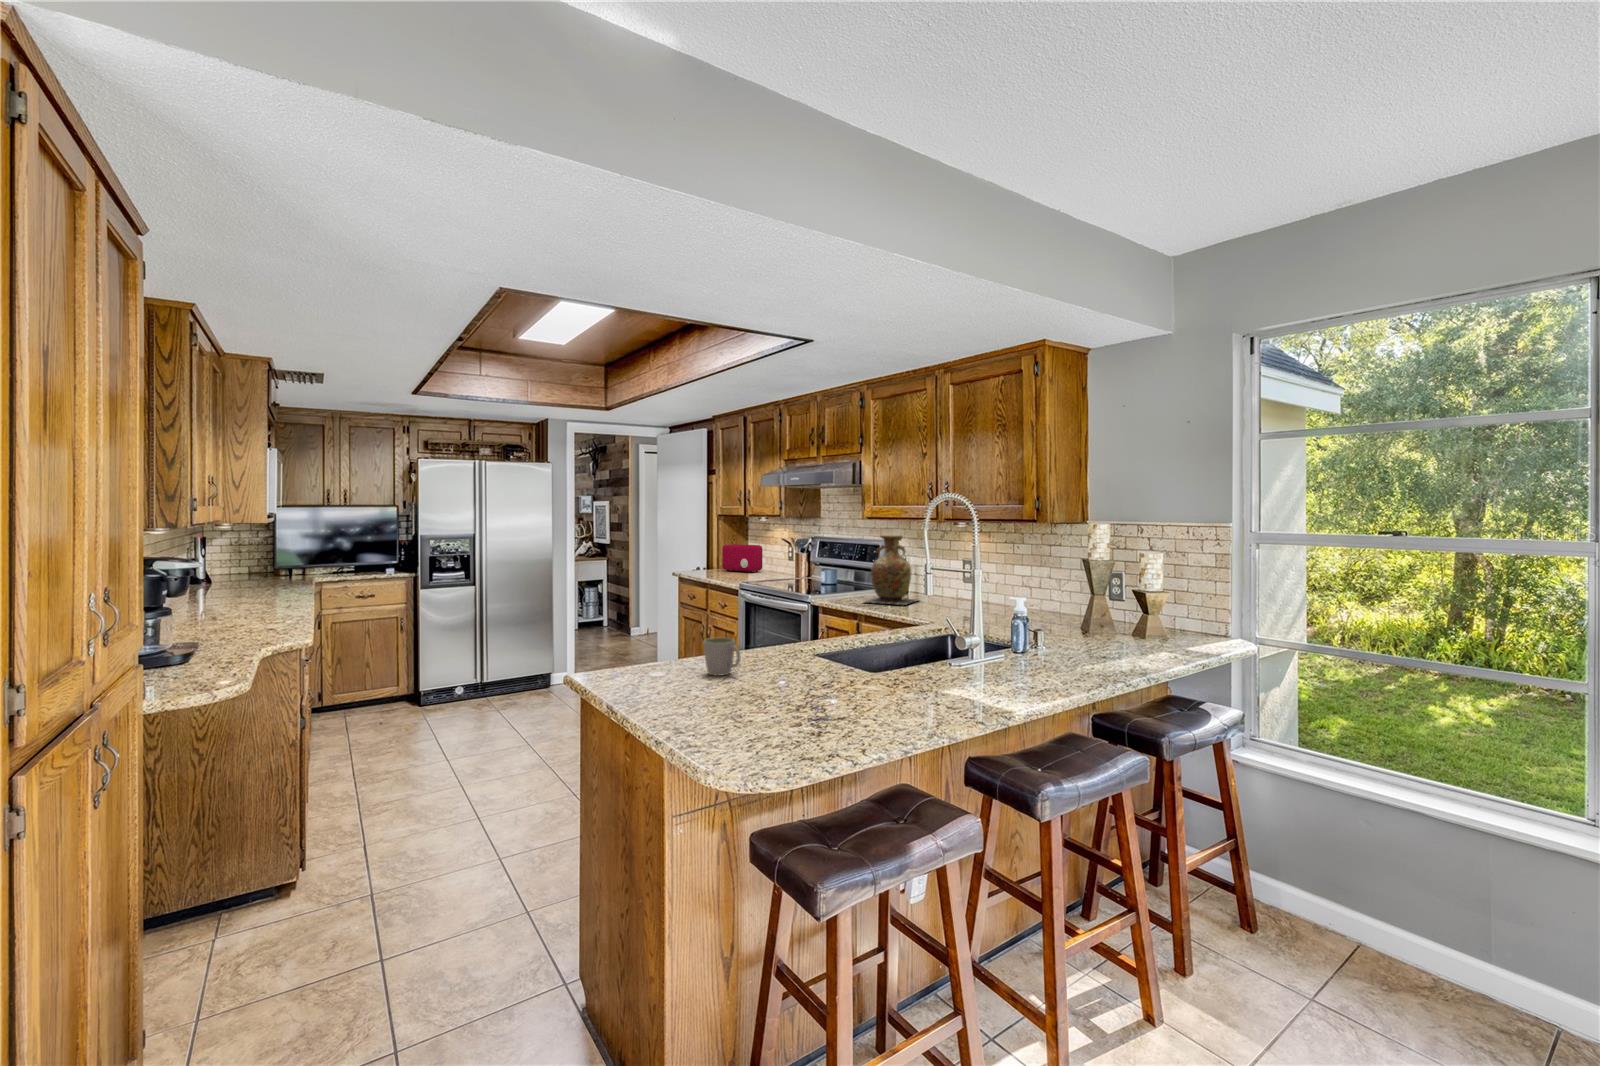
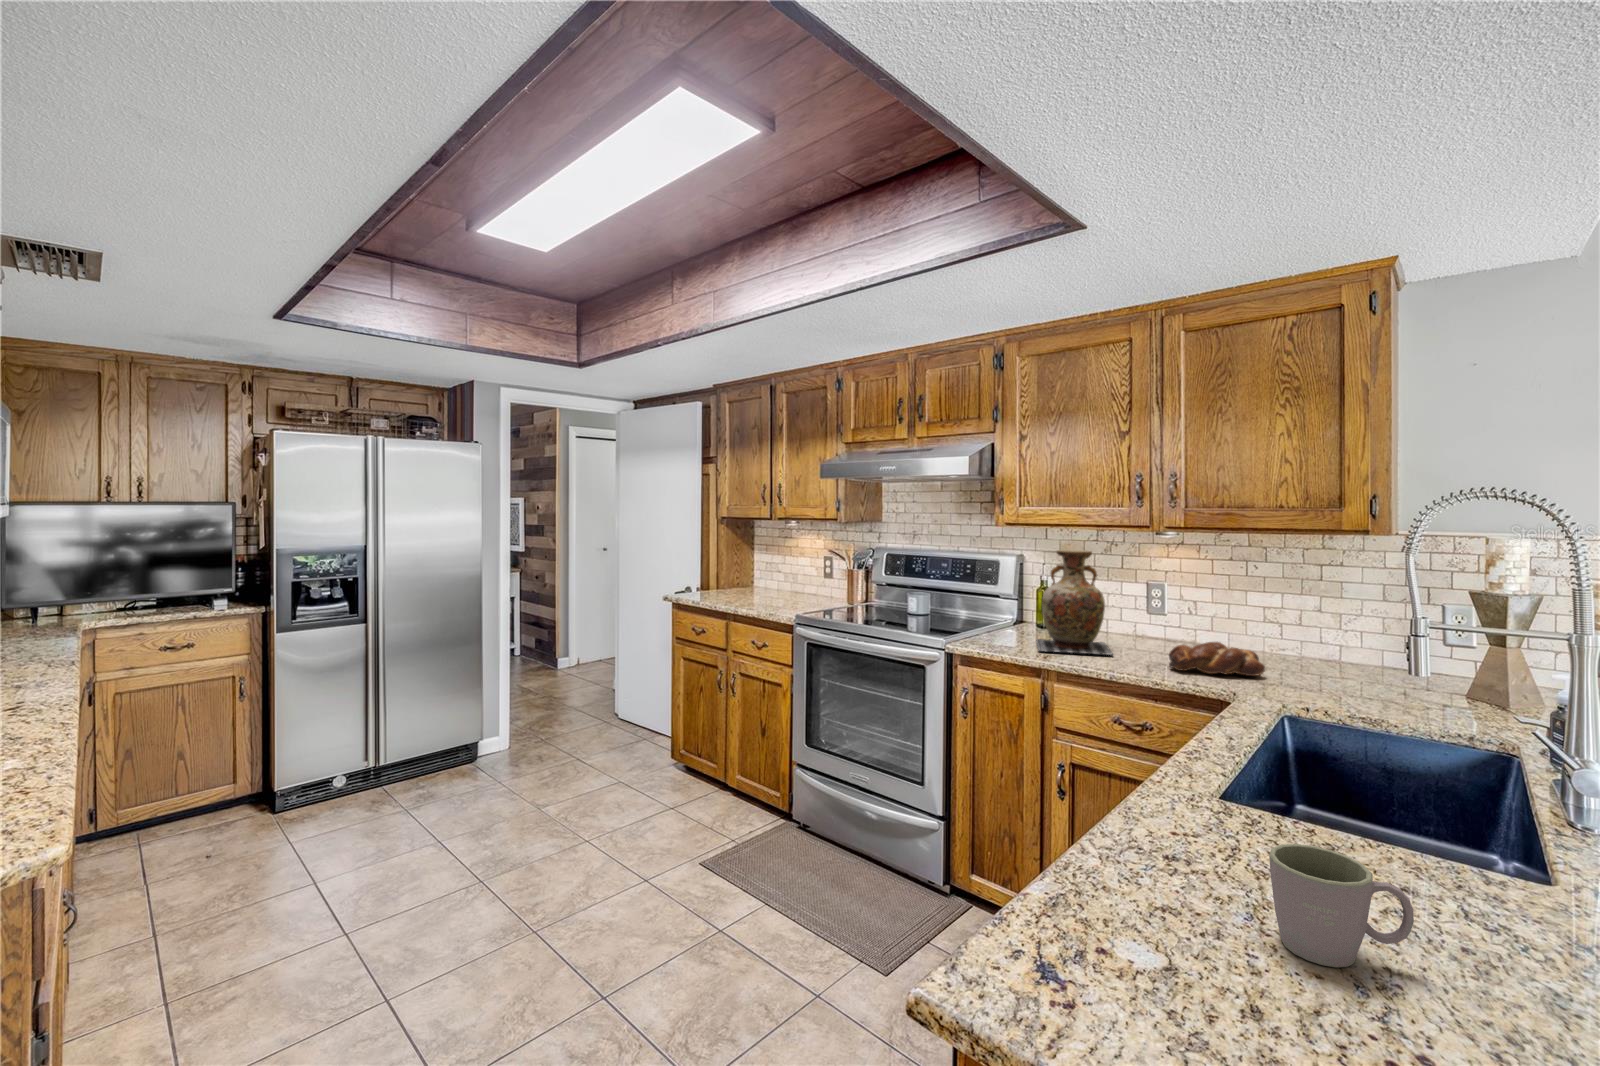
toaster: present [722,544,763,573] -> none [725,557,781,595]
bread loaf: none [922,594,978,615] -> present [1169,642,1265,676]

